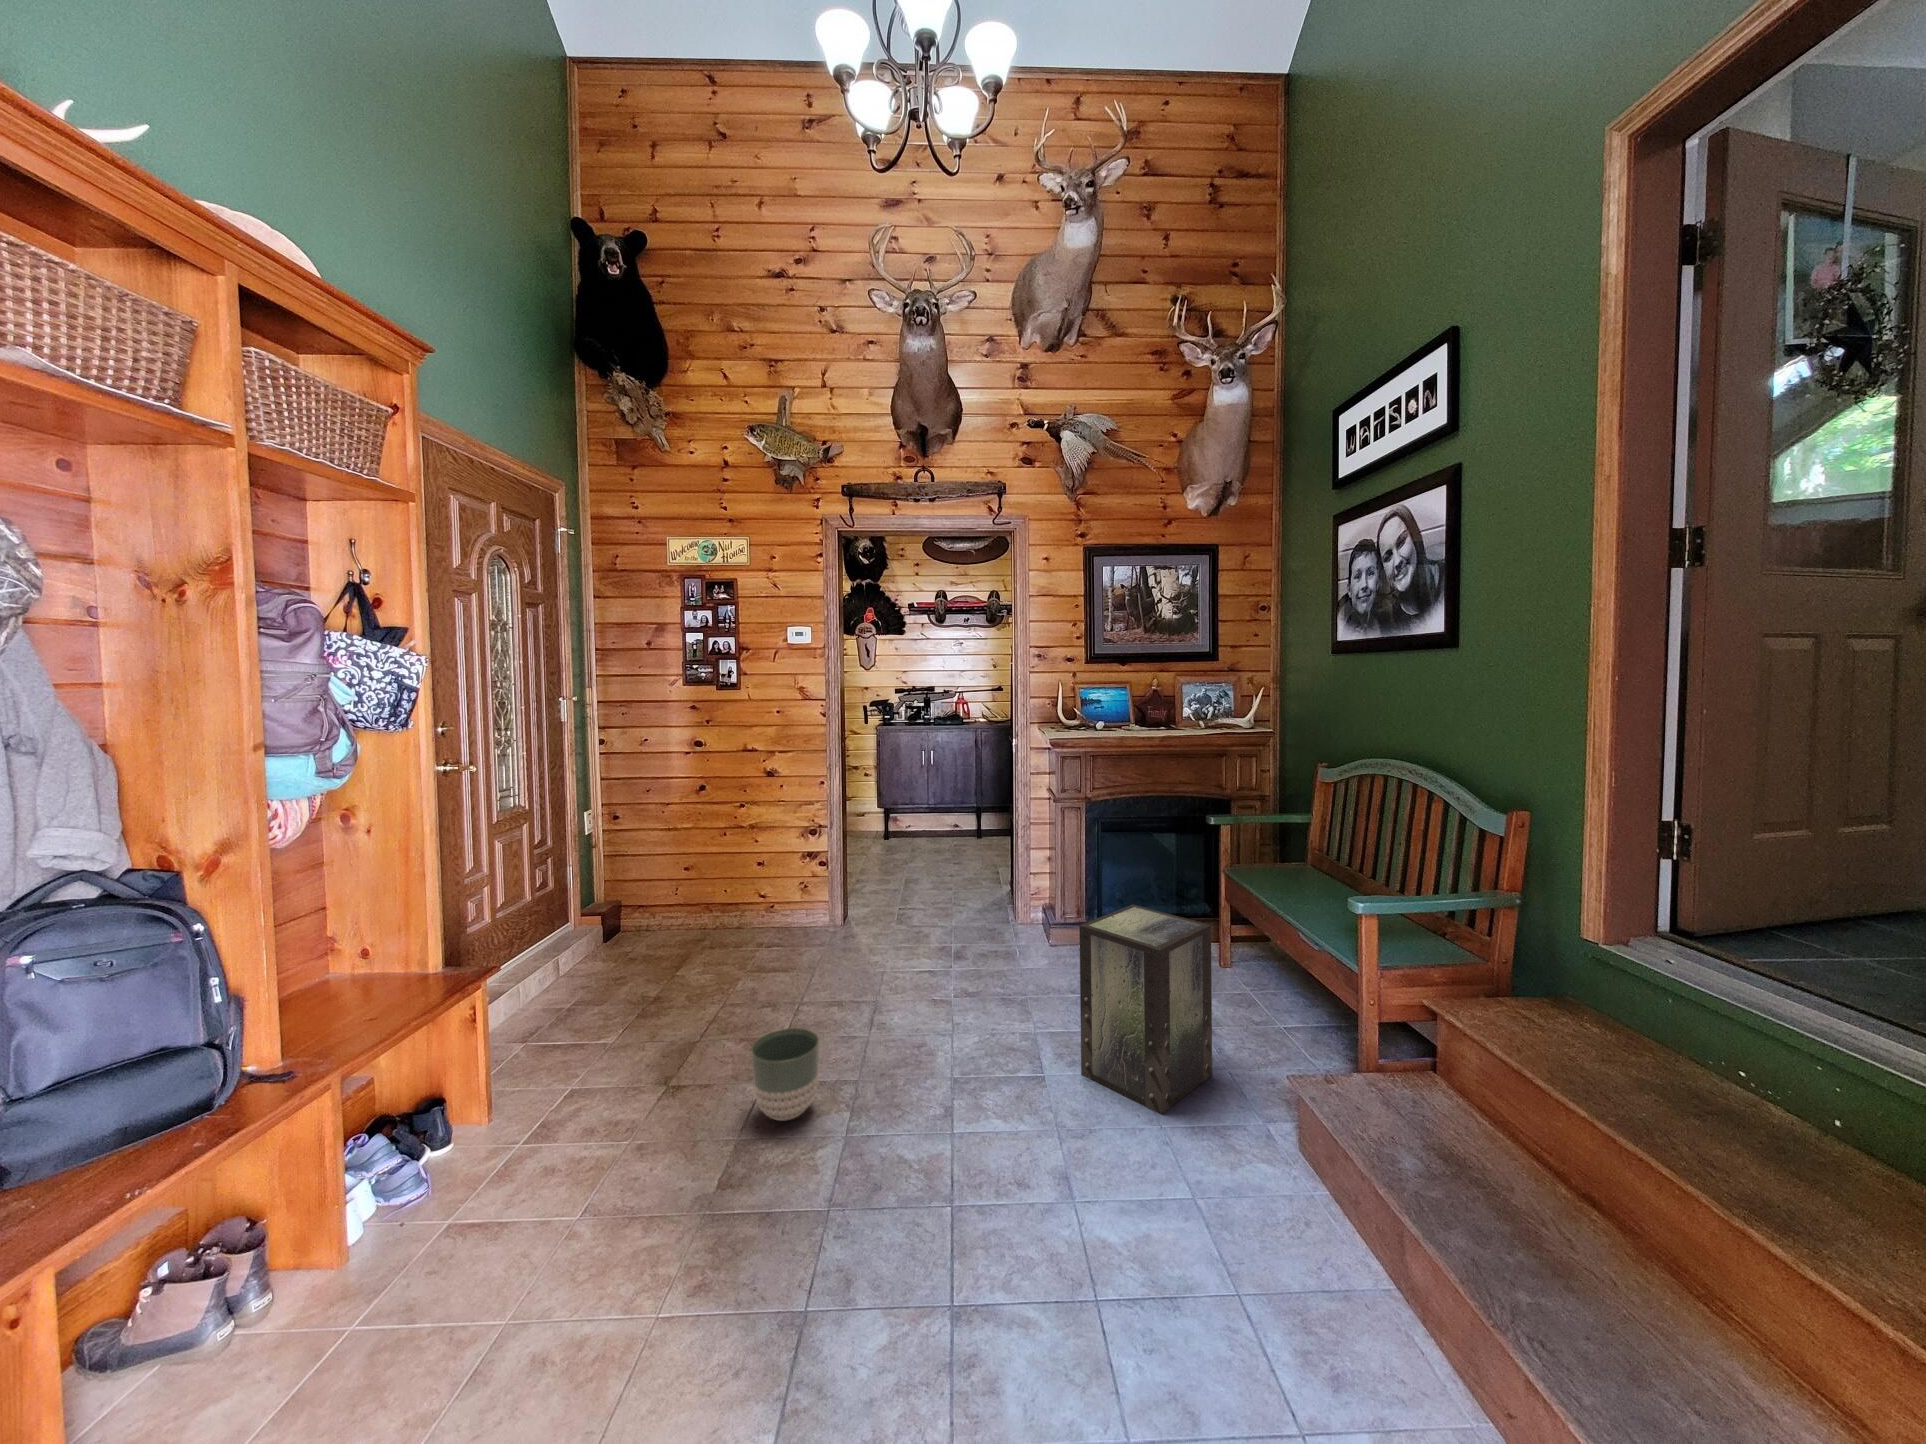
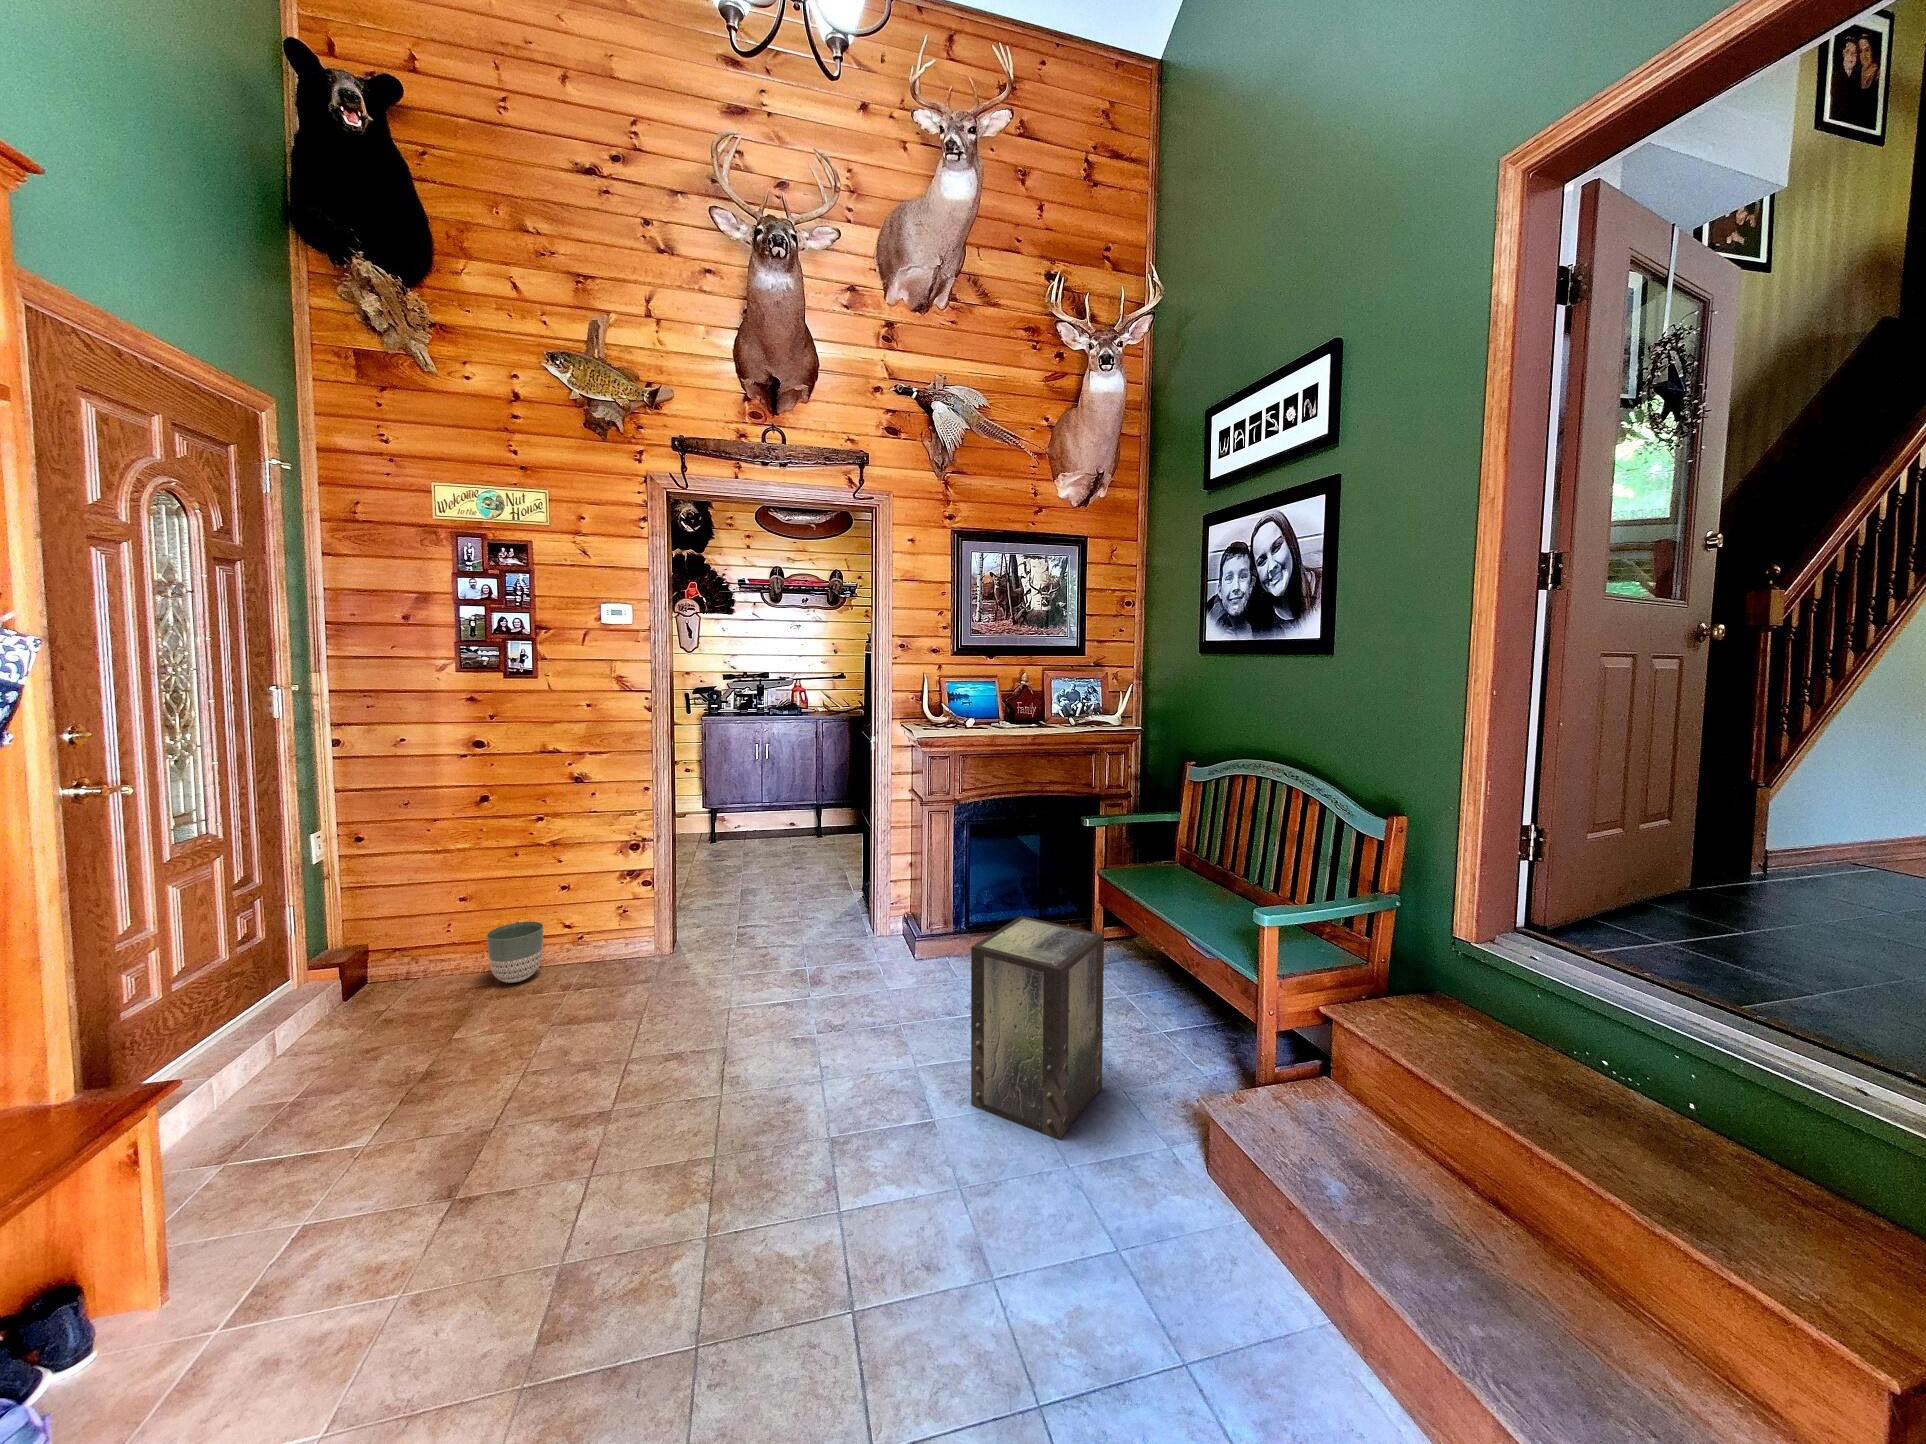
planter: present [751,1028,819,1121] -> present [487,922,543,983]

